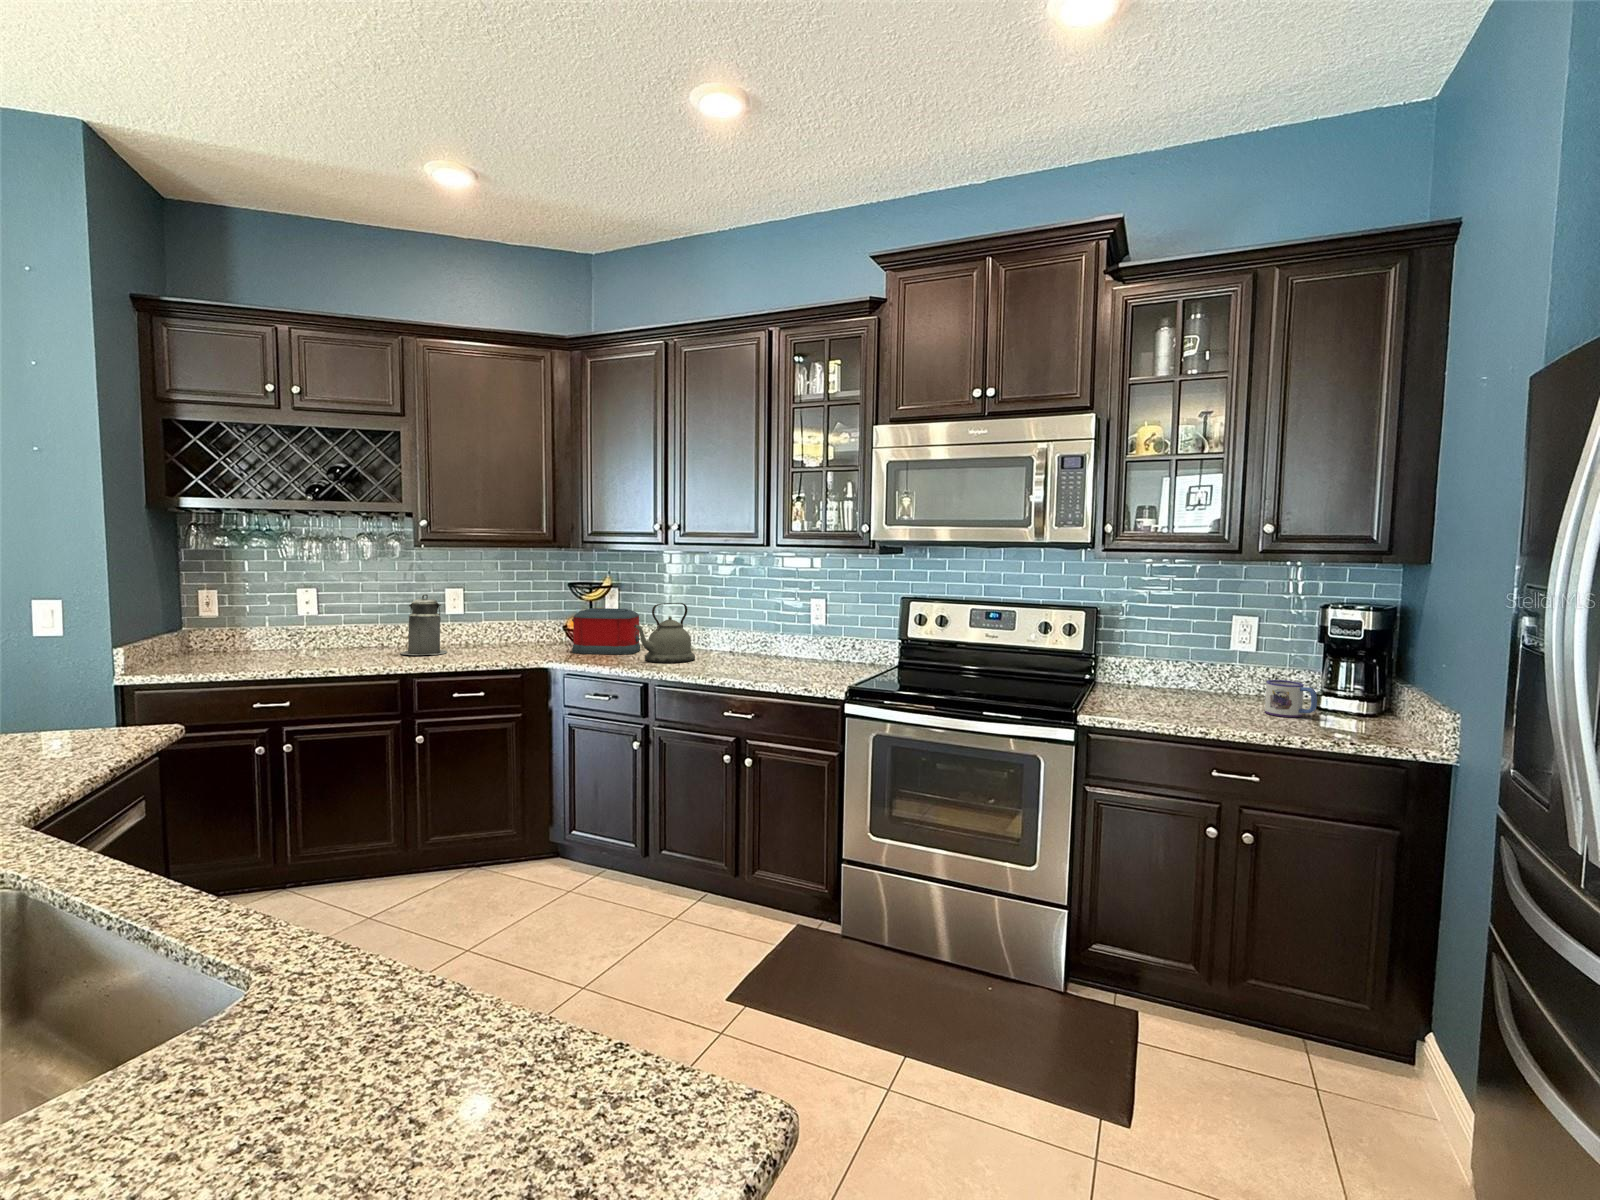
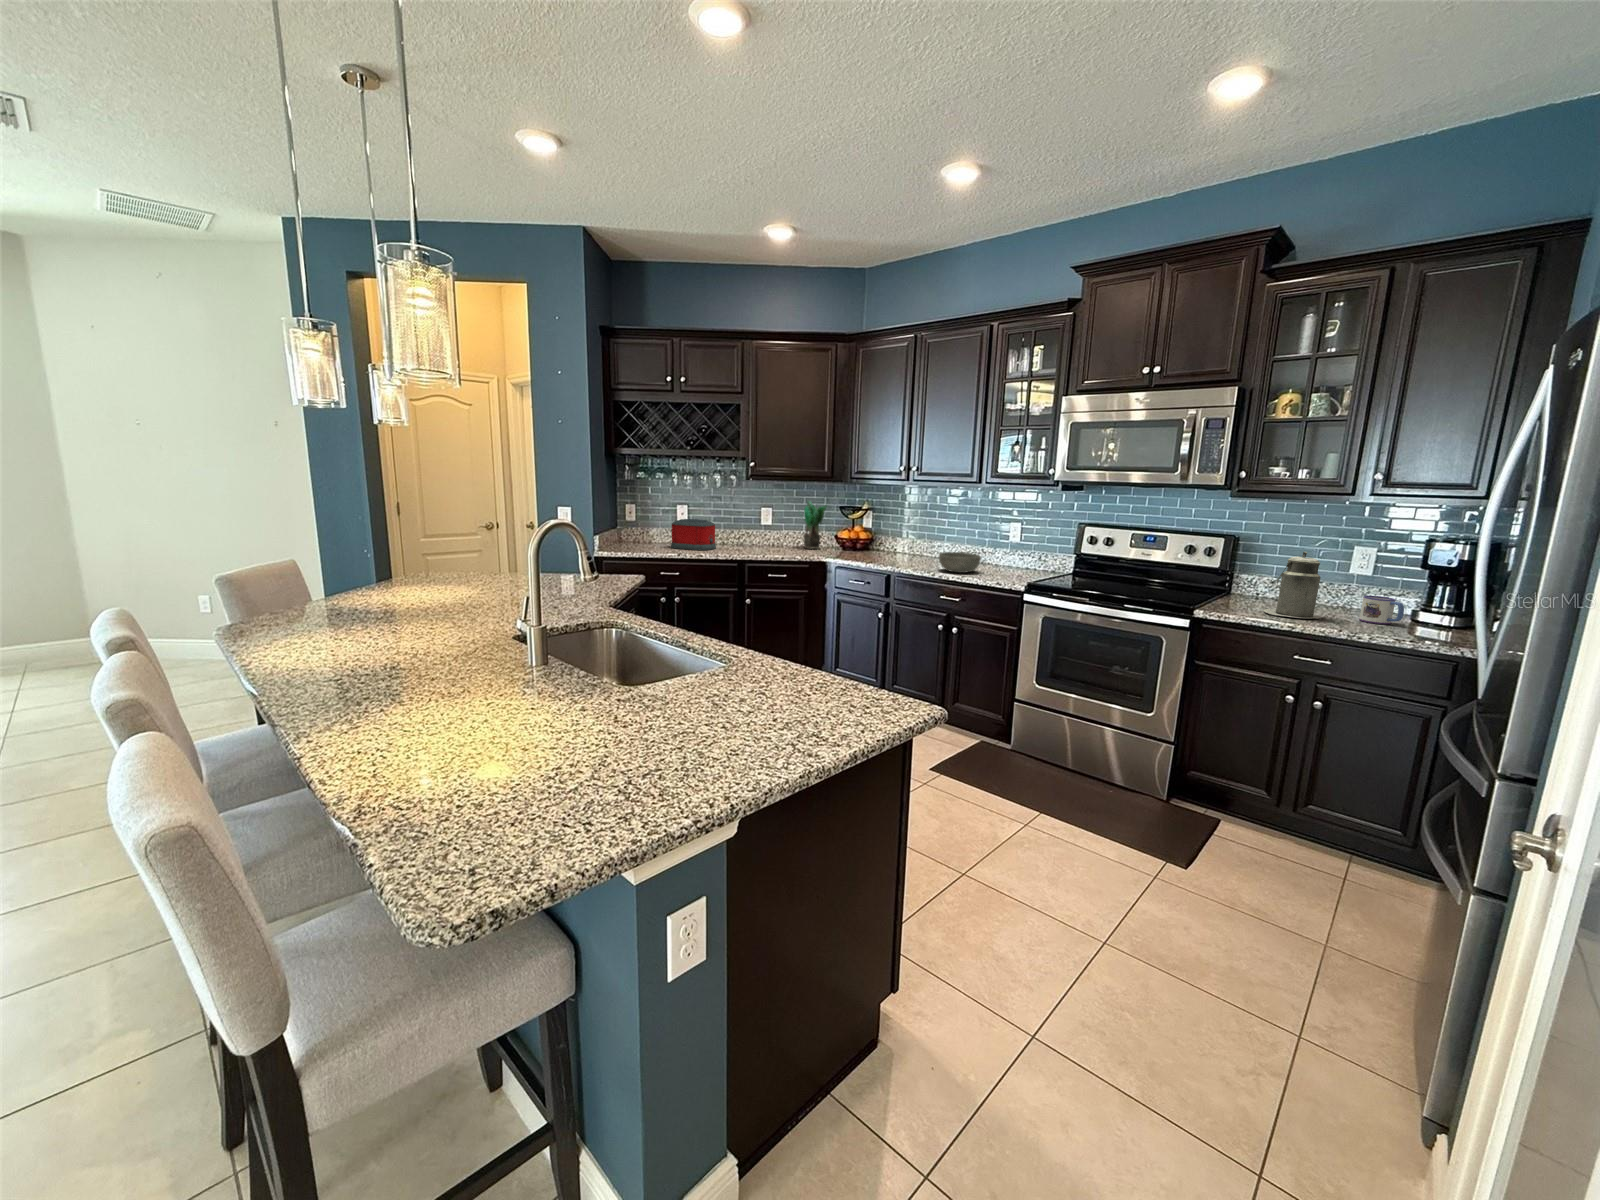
potted plant: none [503,575,548,648] -> present [799,501,827,549]
canister: present [401,594,447,655] -> present [1264,552,1320,619]
kettle: present [634,603,695,663] -> none [883,522,923,563]
toaster: present [572,608,640,654] -> present [671,519,716,550]
bowl: none [718,644,778,675] -> present [939,552,981,573]

